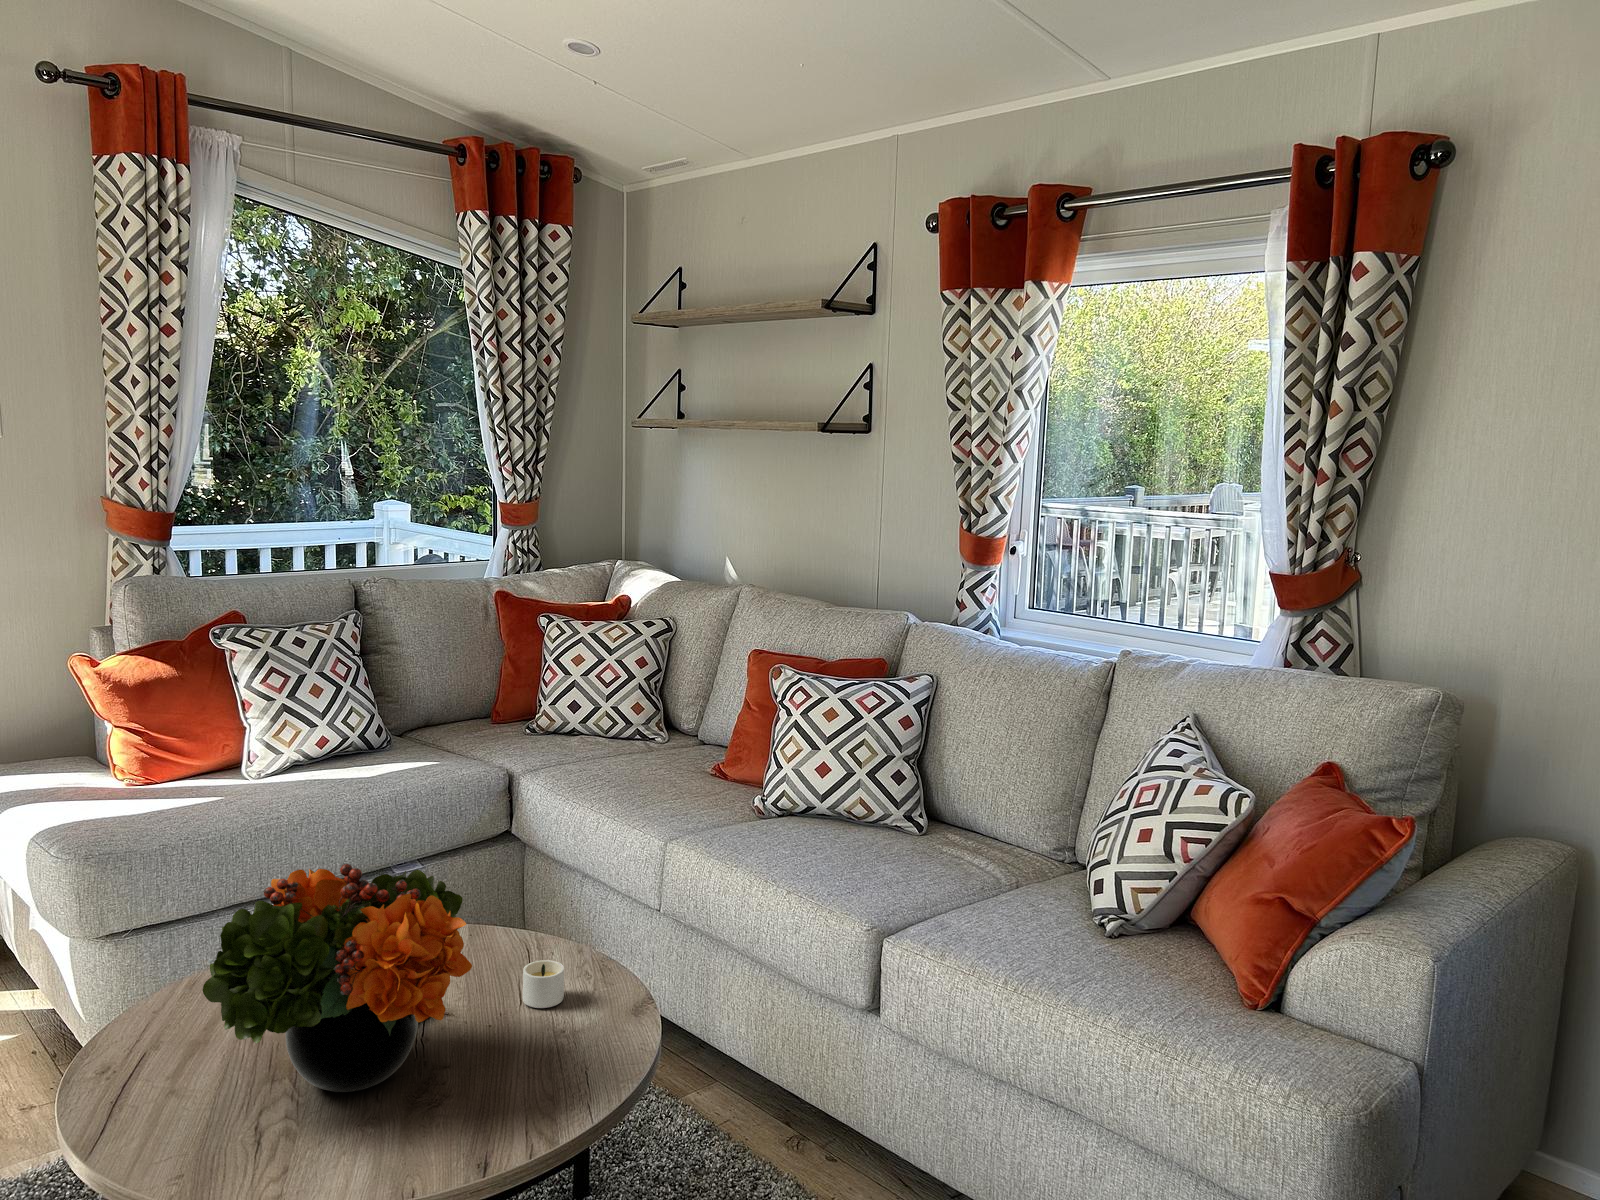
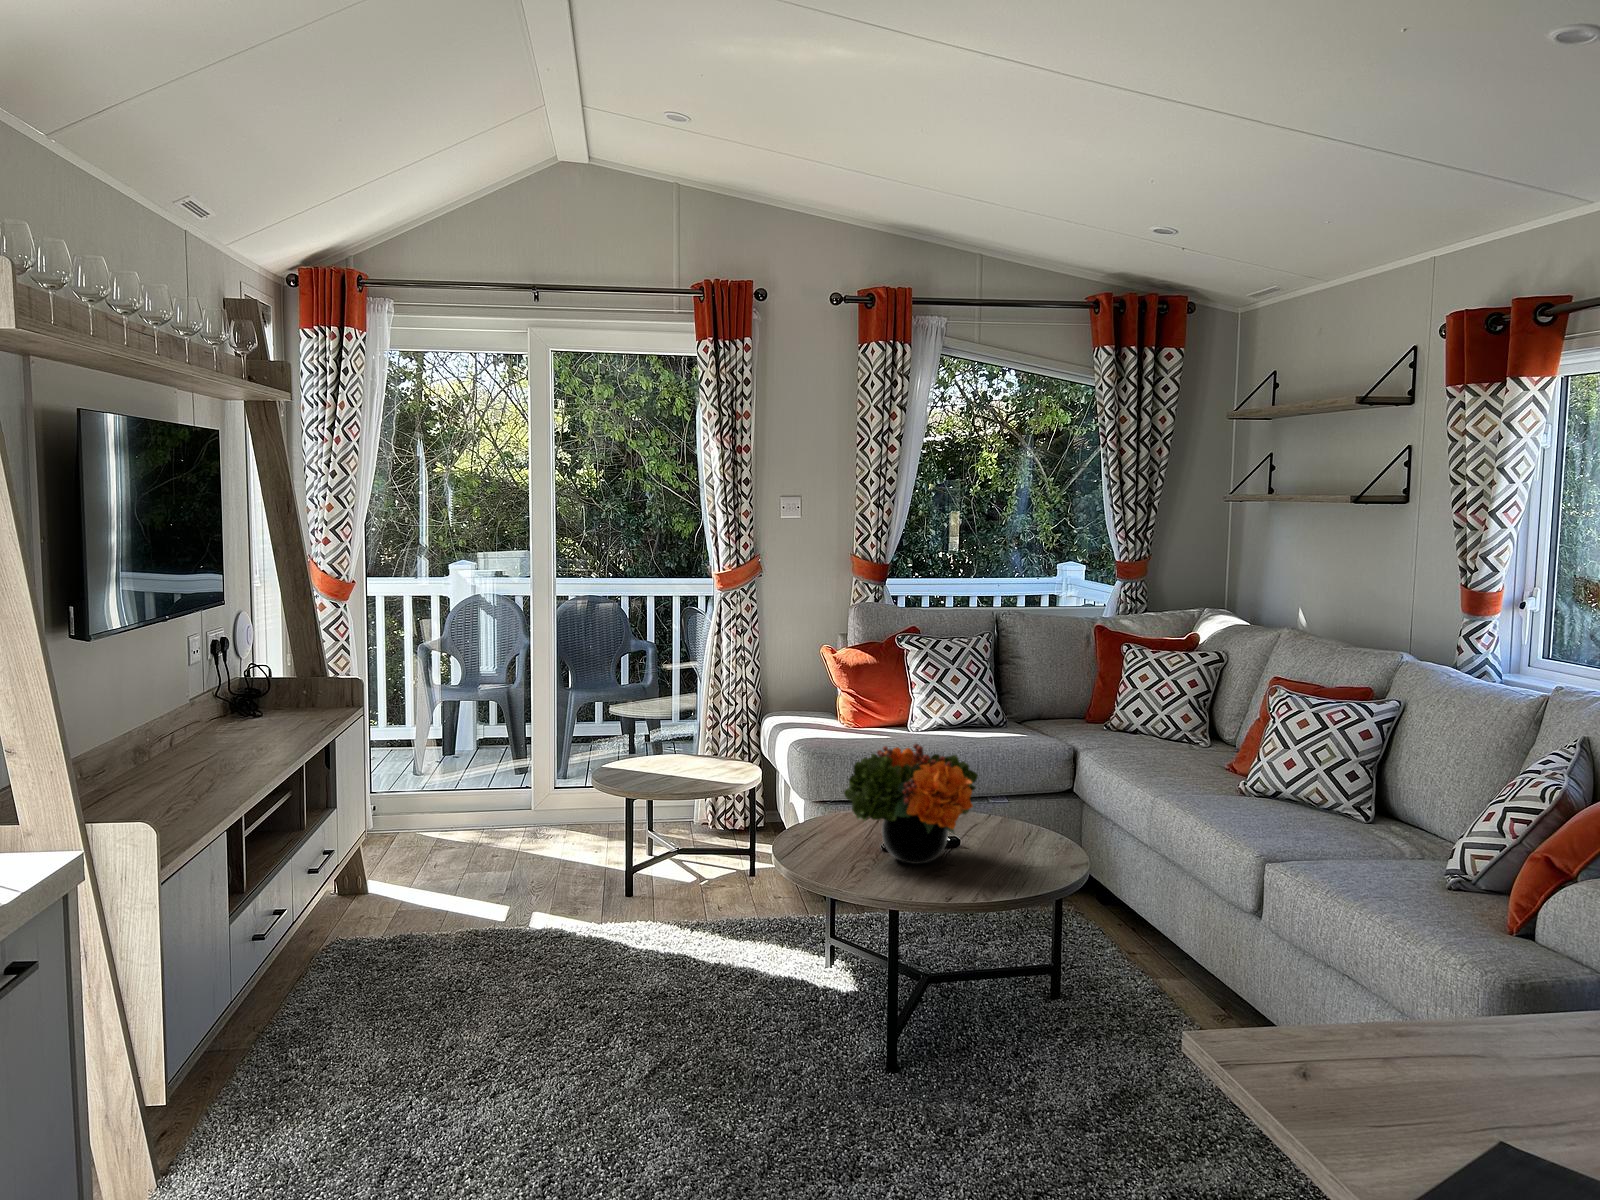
candle: present [523,960,564,1008] -> none [1017,830,1049,859]

